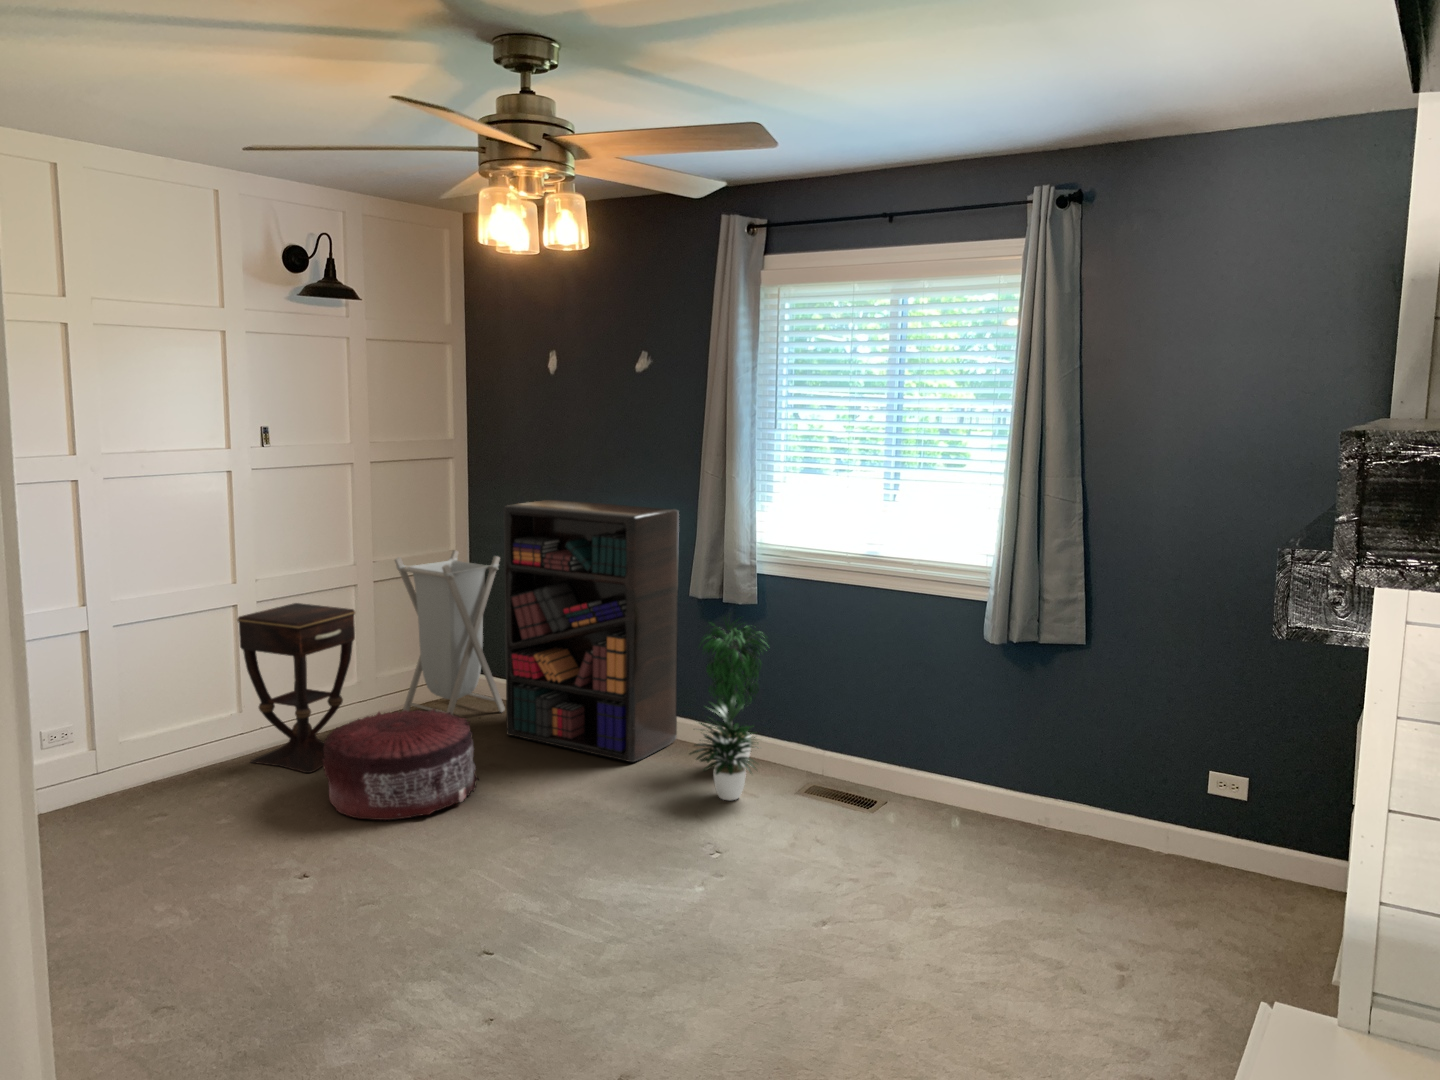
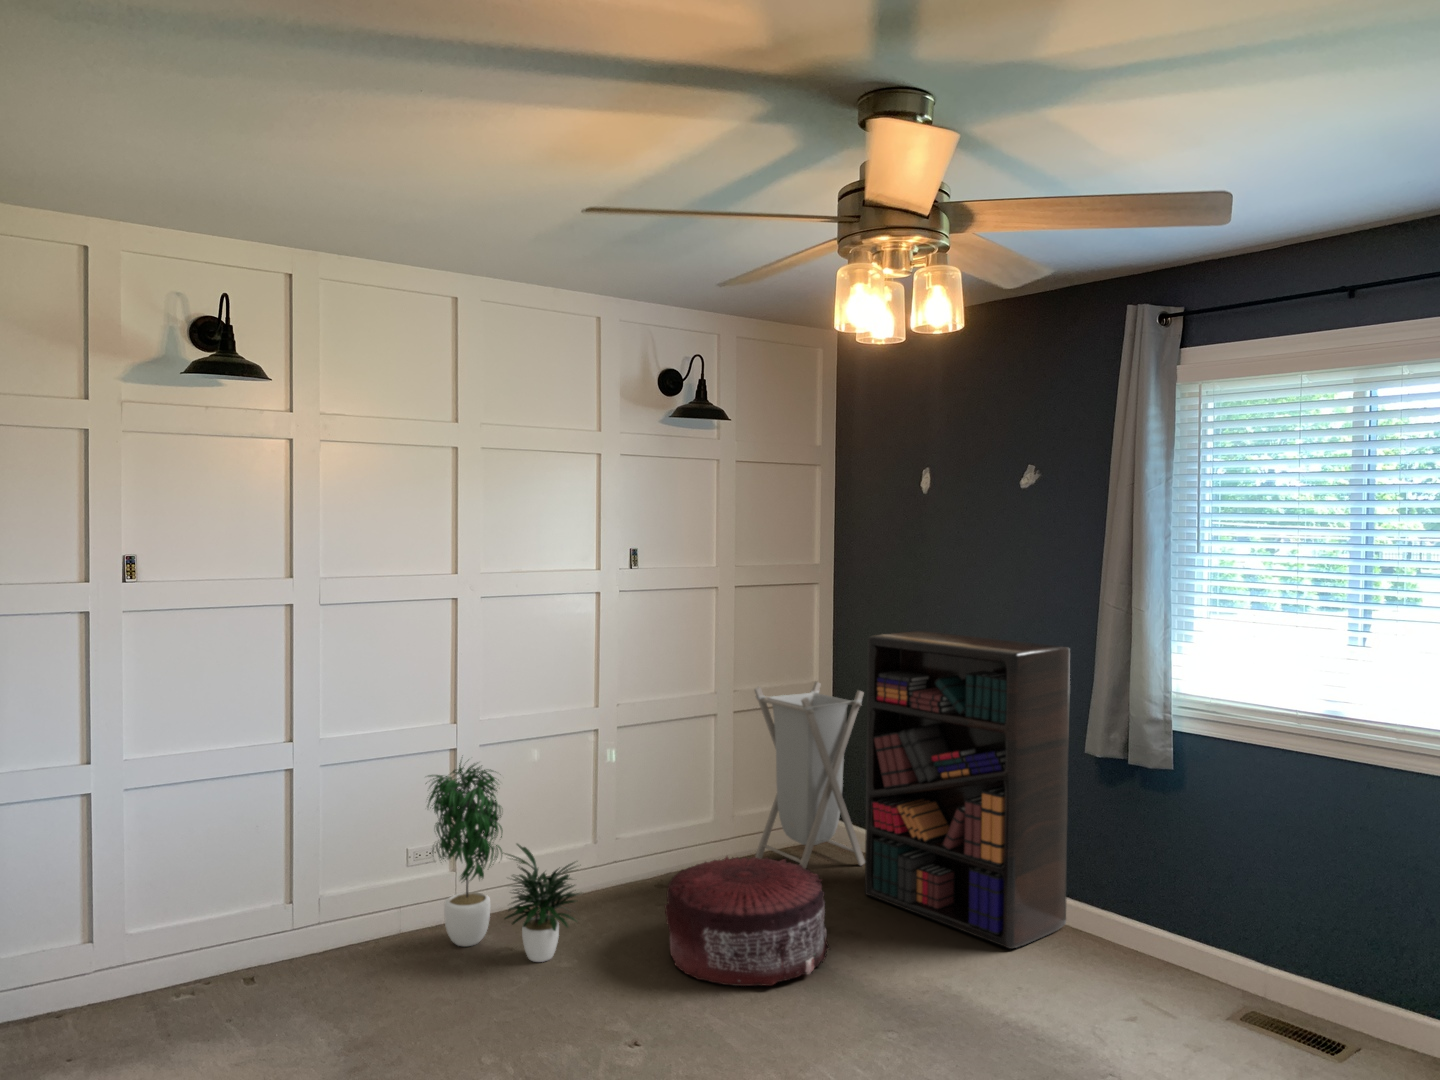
side table: present [237,603,355,773] -> none [596,729,710,914]
potted plant: present [690,617,765,800] -> present [427,763,580,962]

